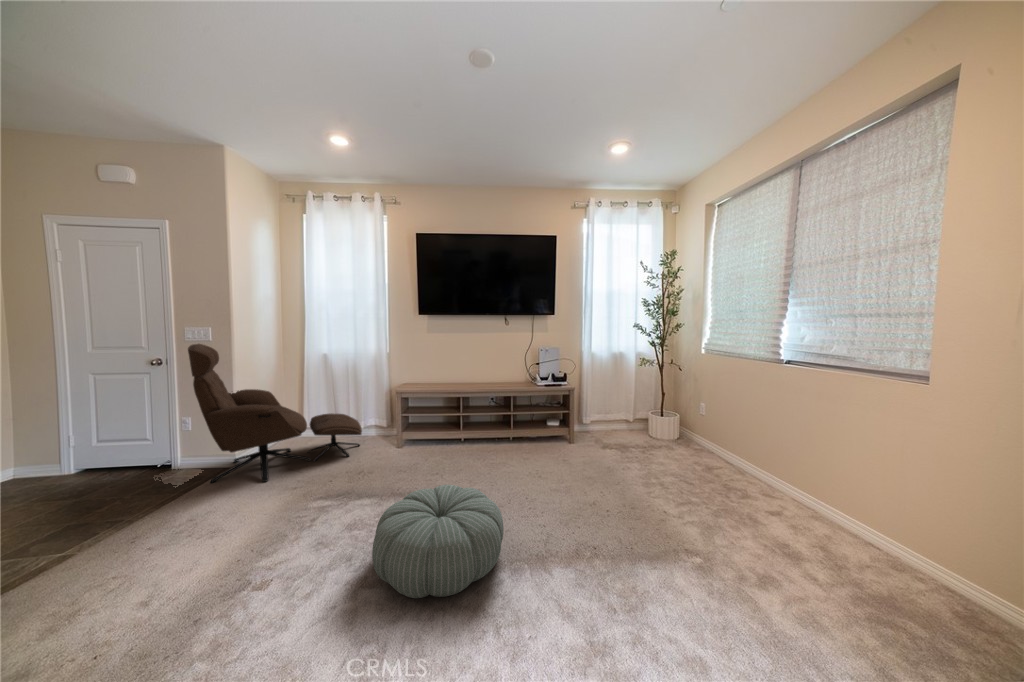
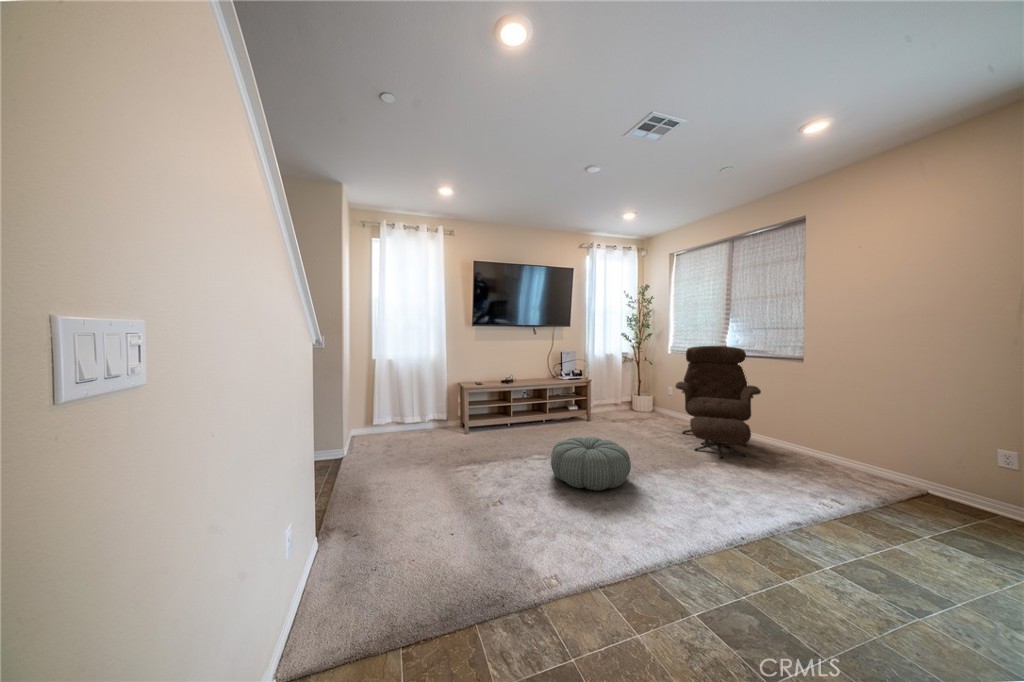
lounge chair: present [188,344,362,483] -> present [675,346,761,459]

